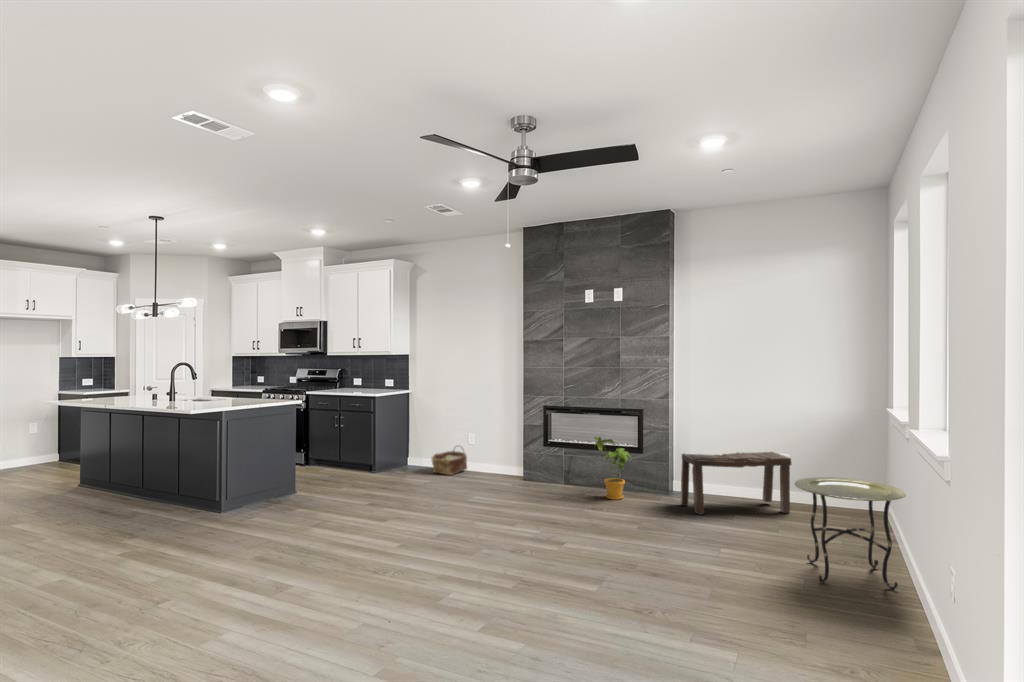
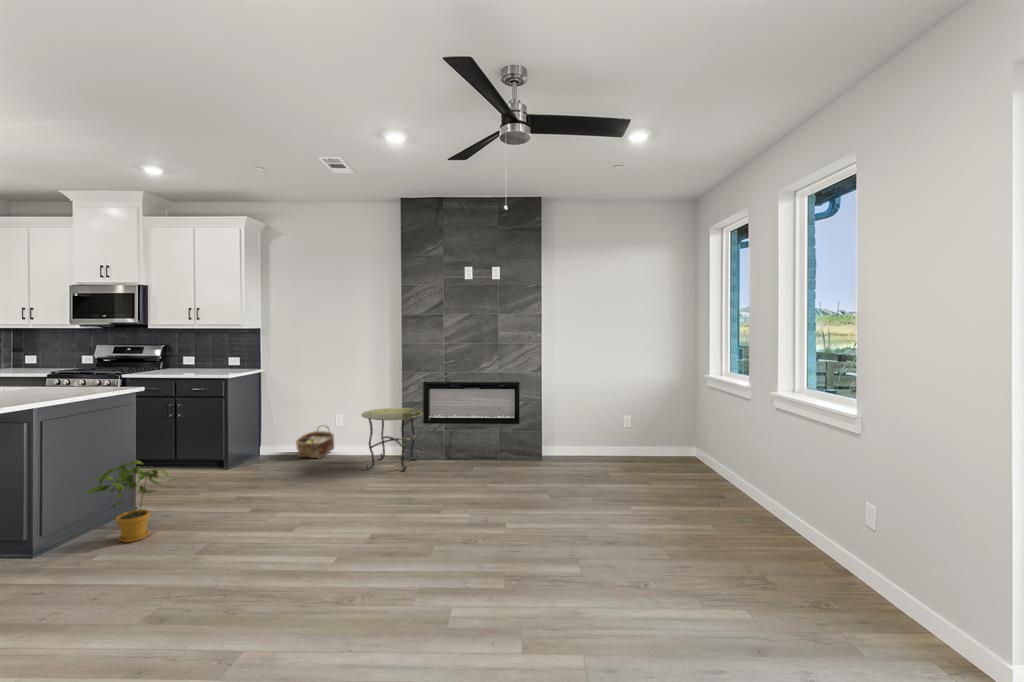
house plant: present [594,437,631,500] -> present [87,460,168,542]
bench: present [681,452,792,515] -> none [563,415,654,478]
side table: present [795,477,906,590] -> present [361,408,423,471]

